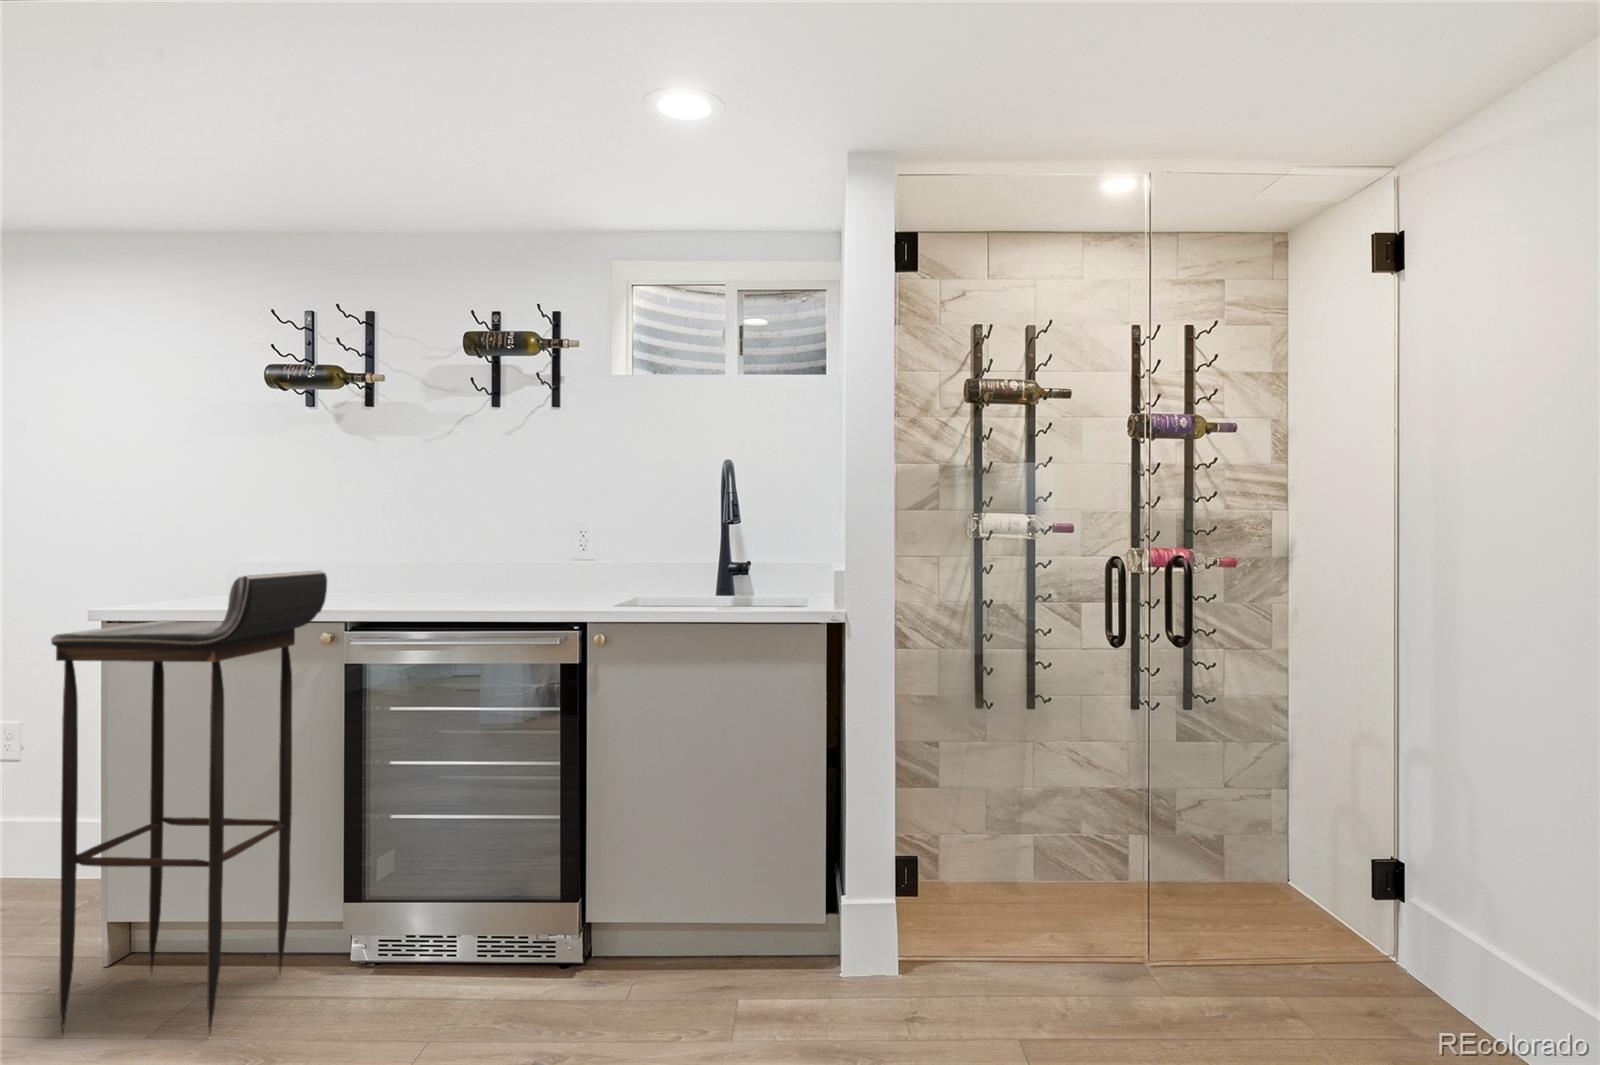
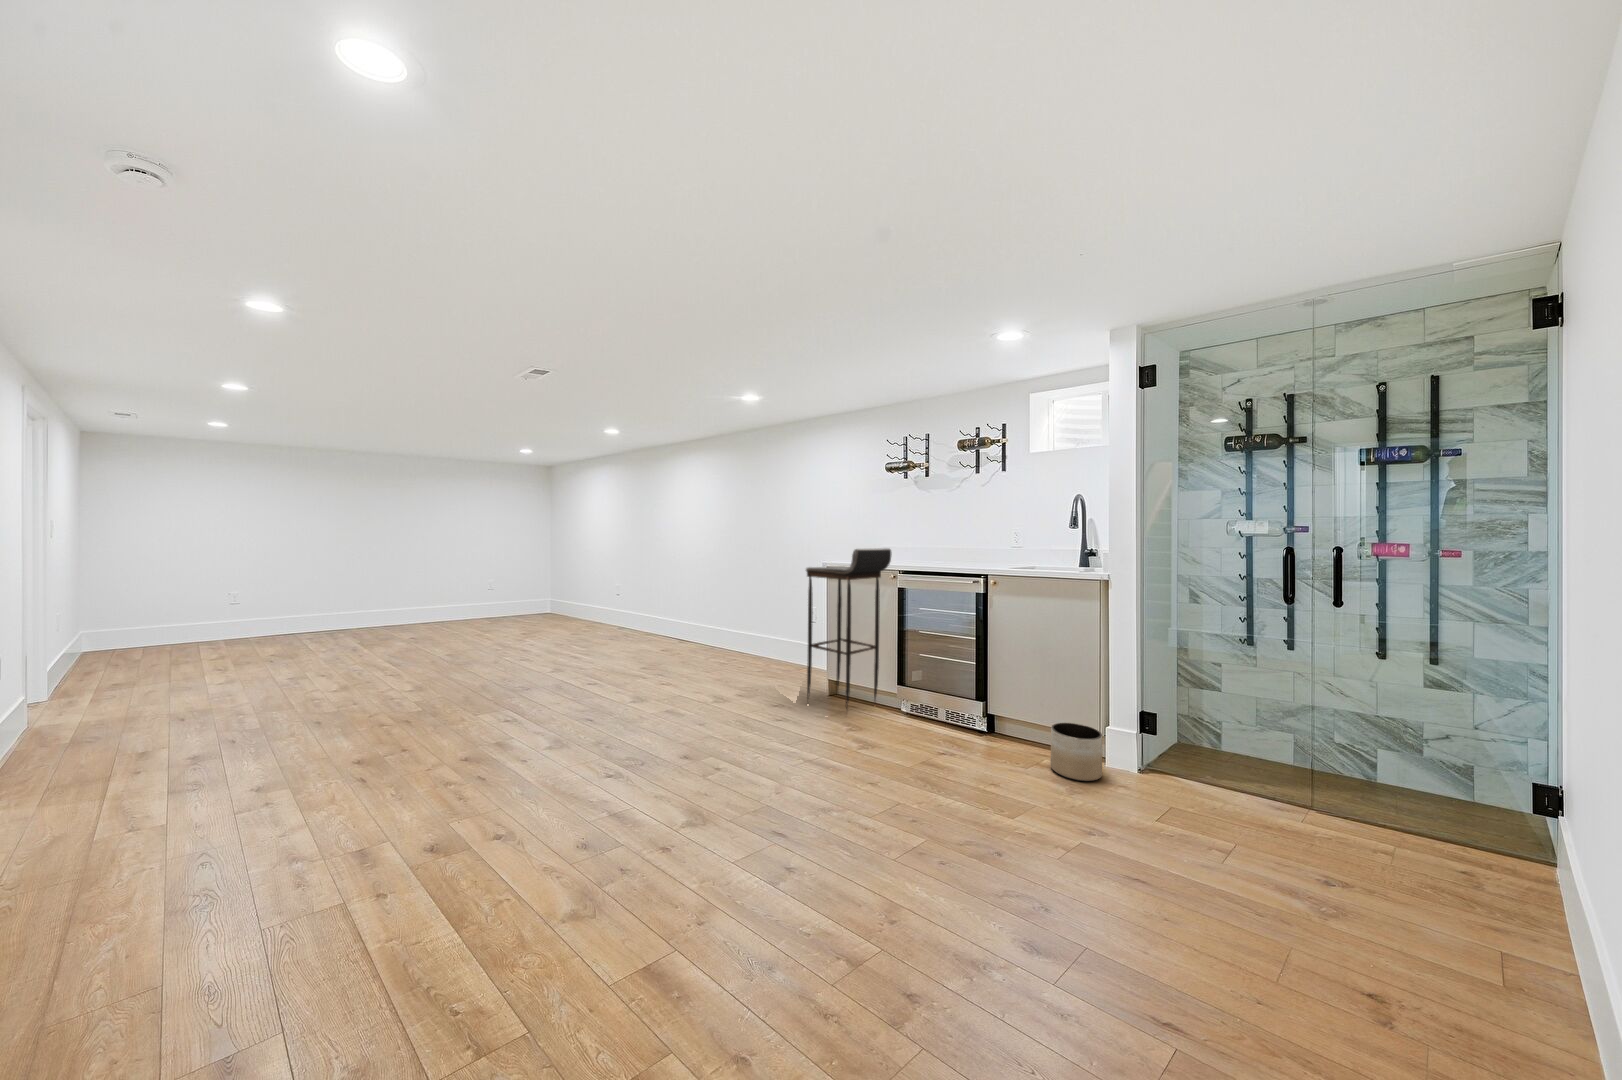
planter: none [728,899,817,1015] -> present [1050,723,1102,781]

